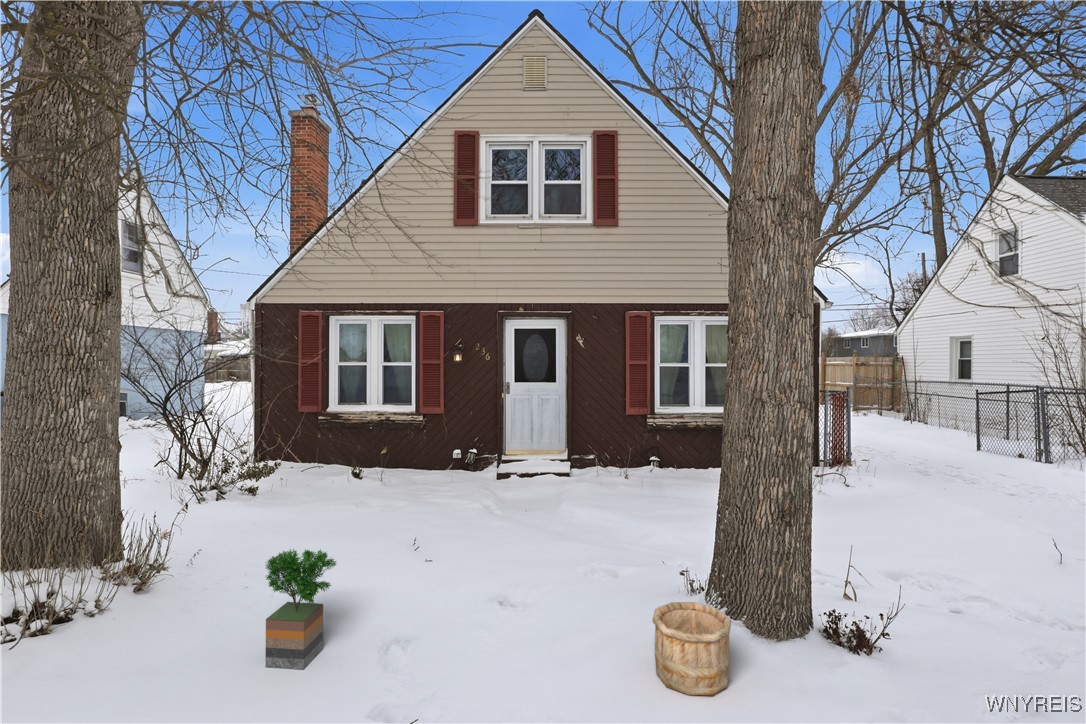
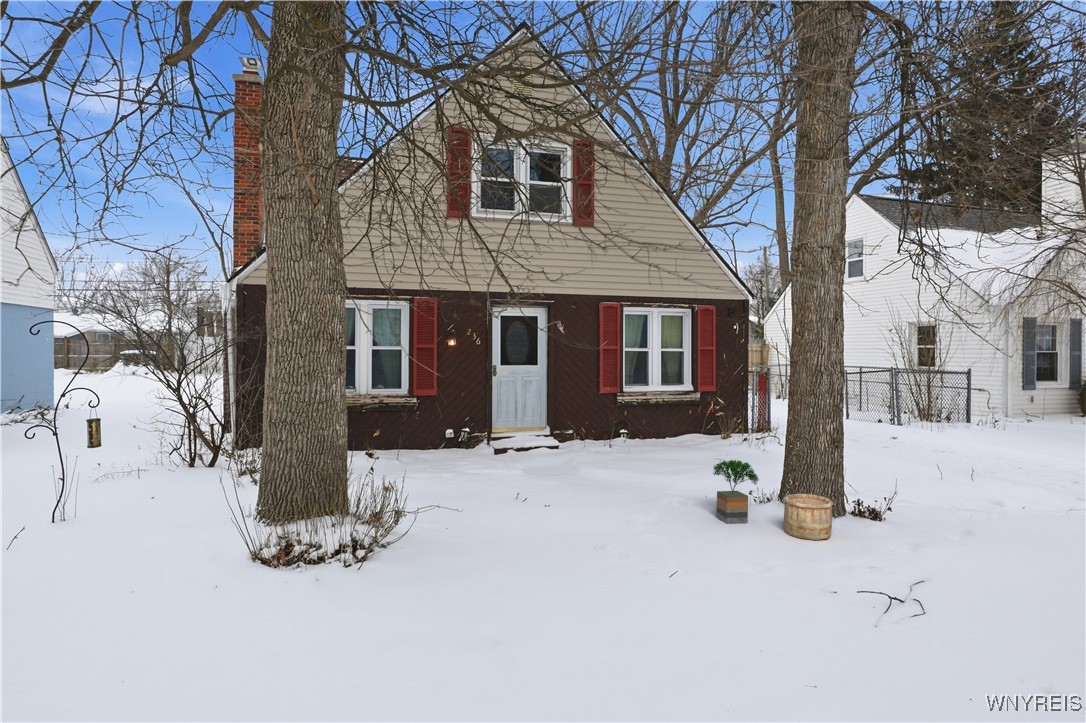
potted tree: present [265,549,336,669] -> present [713,460,759,524]

